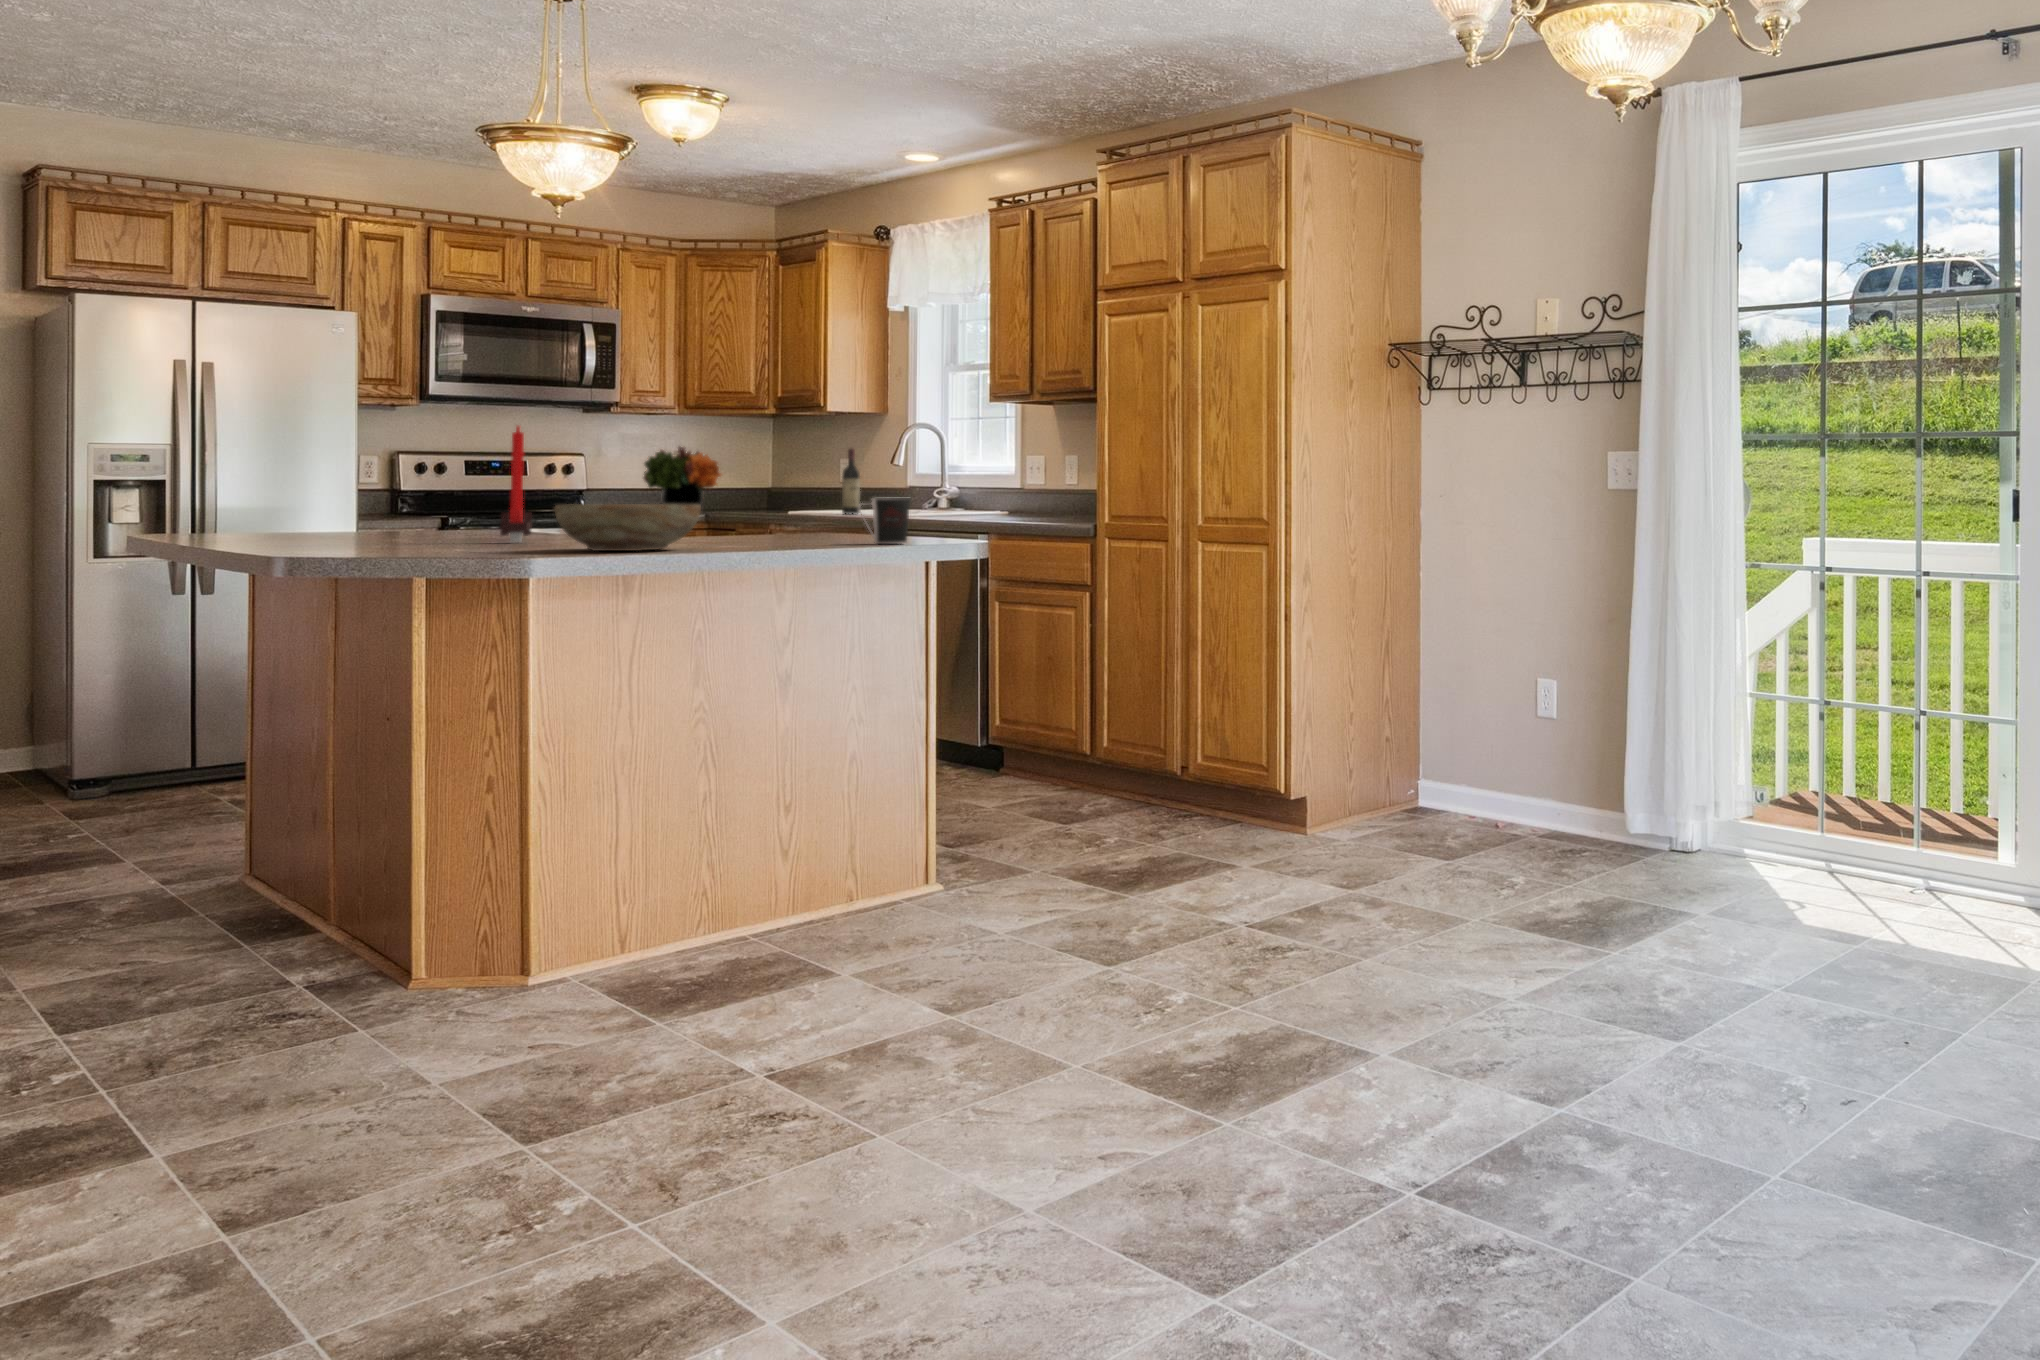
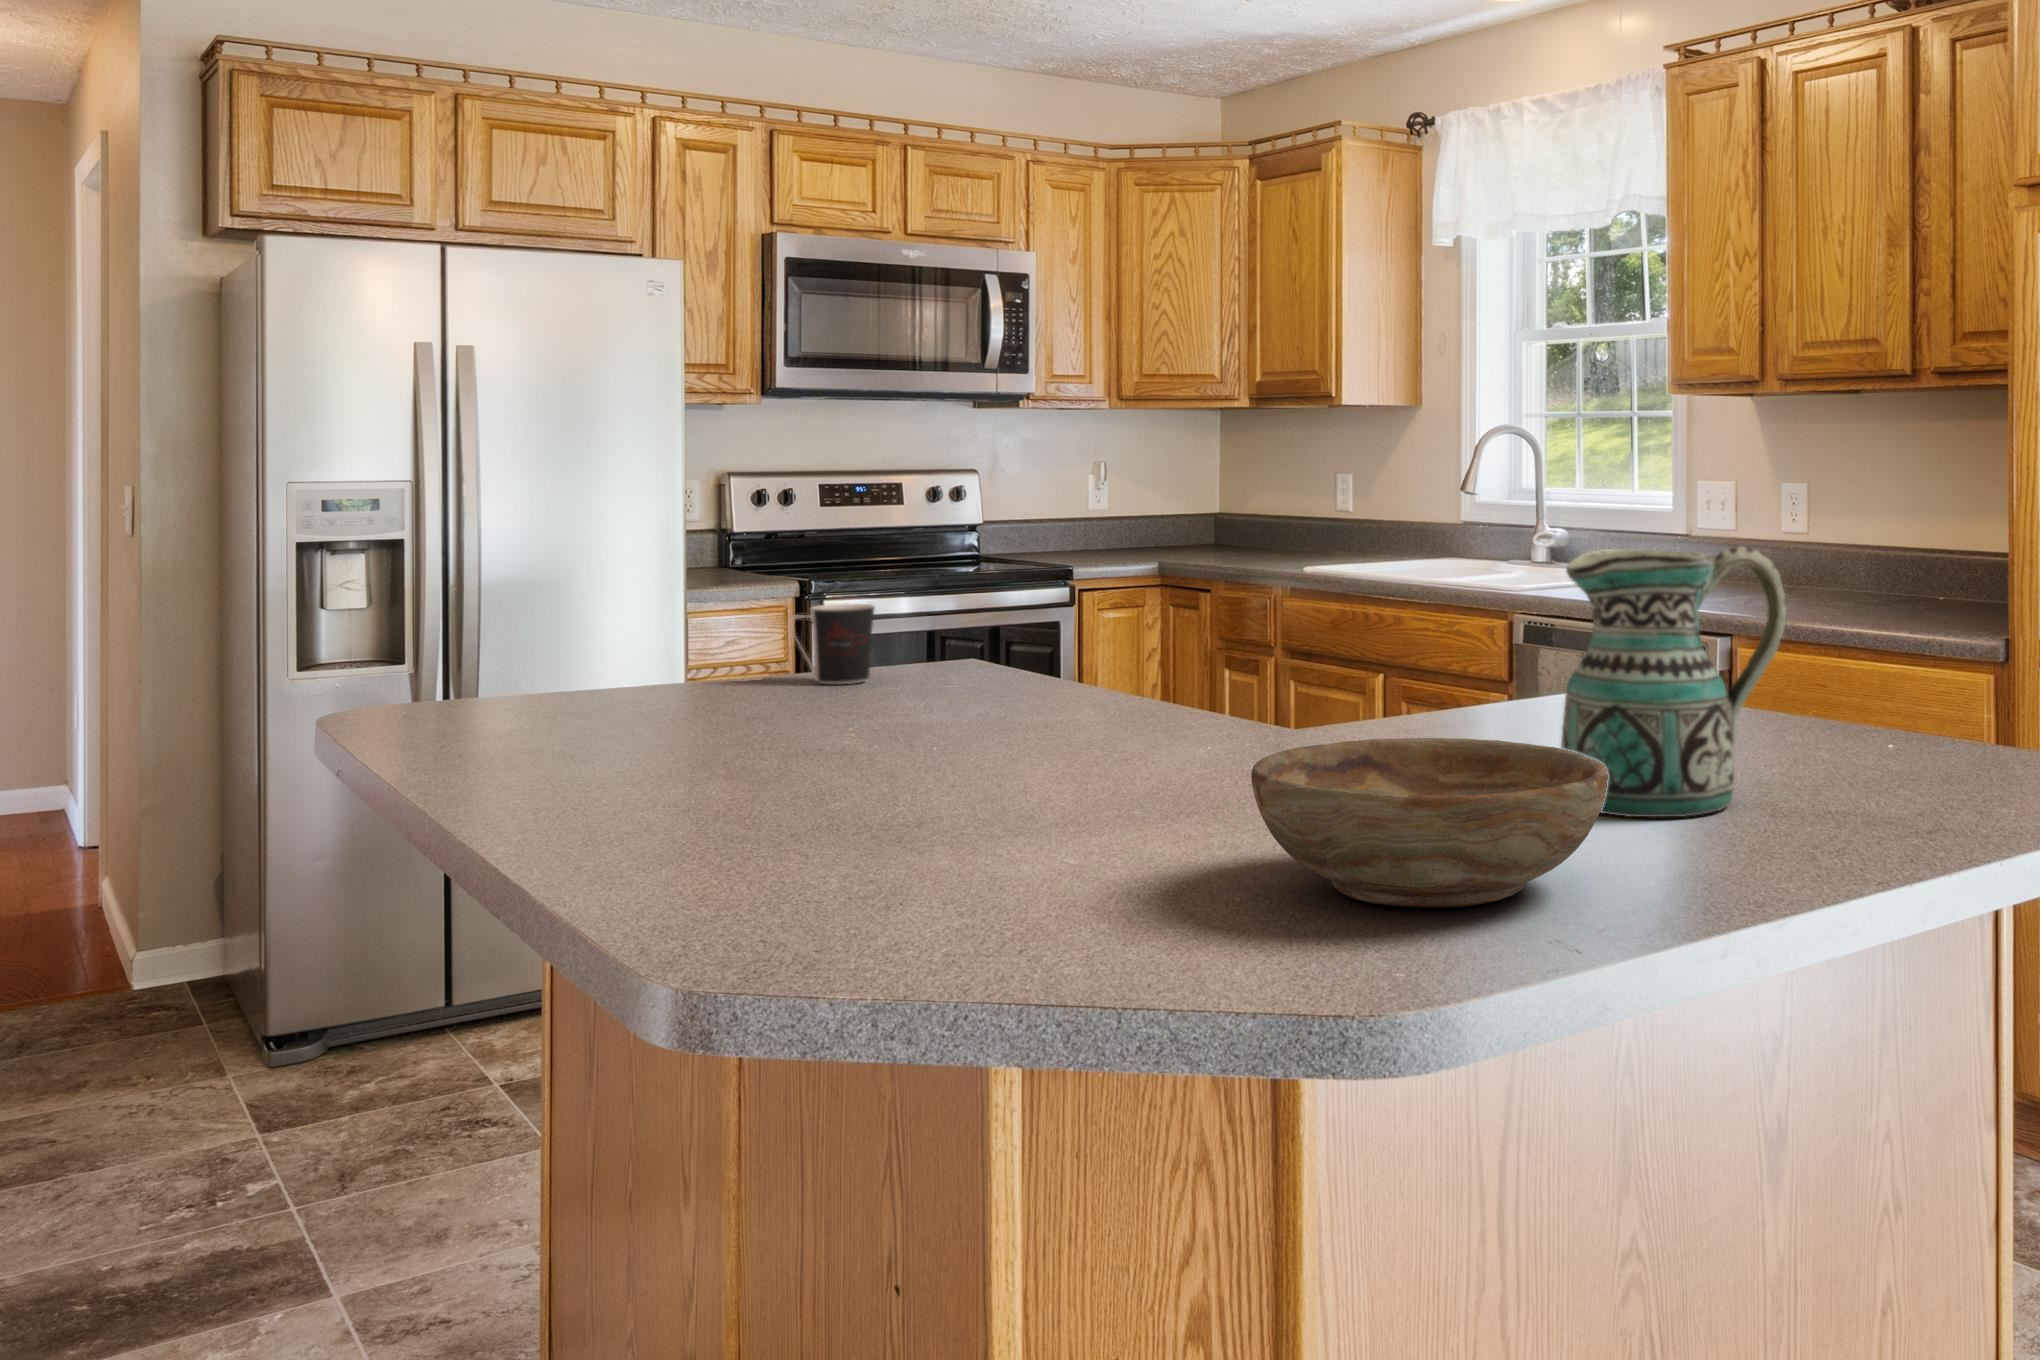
candle: present [500,426,532,542] -> none [1035,510,1091,779]
ceramic pitcher: none [732,439,838,545] -> present [1561,547,1786,817]
flower arrangement: present [644,447,721,505] -> none [1056,457,1169,558]
wine bottle: present [842,449,860,514] -> none [1354,463,1379,566]
coffee cup: present [858,498,910,544] -> present [791,604,875,684]

